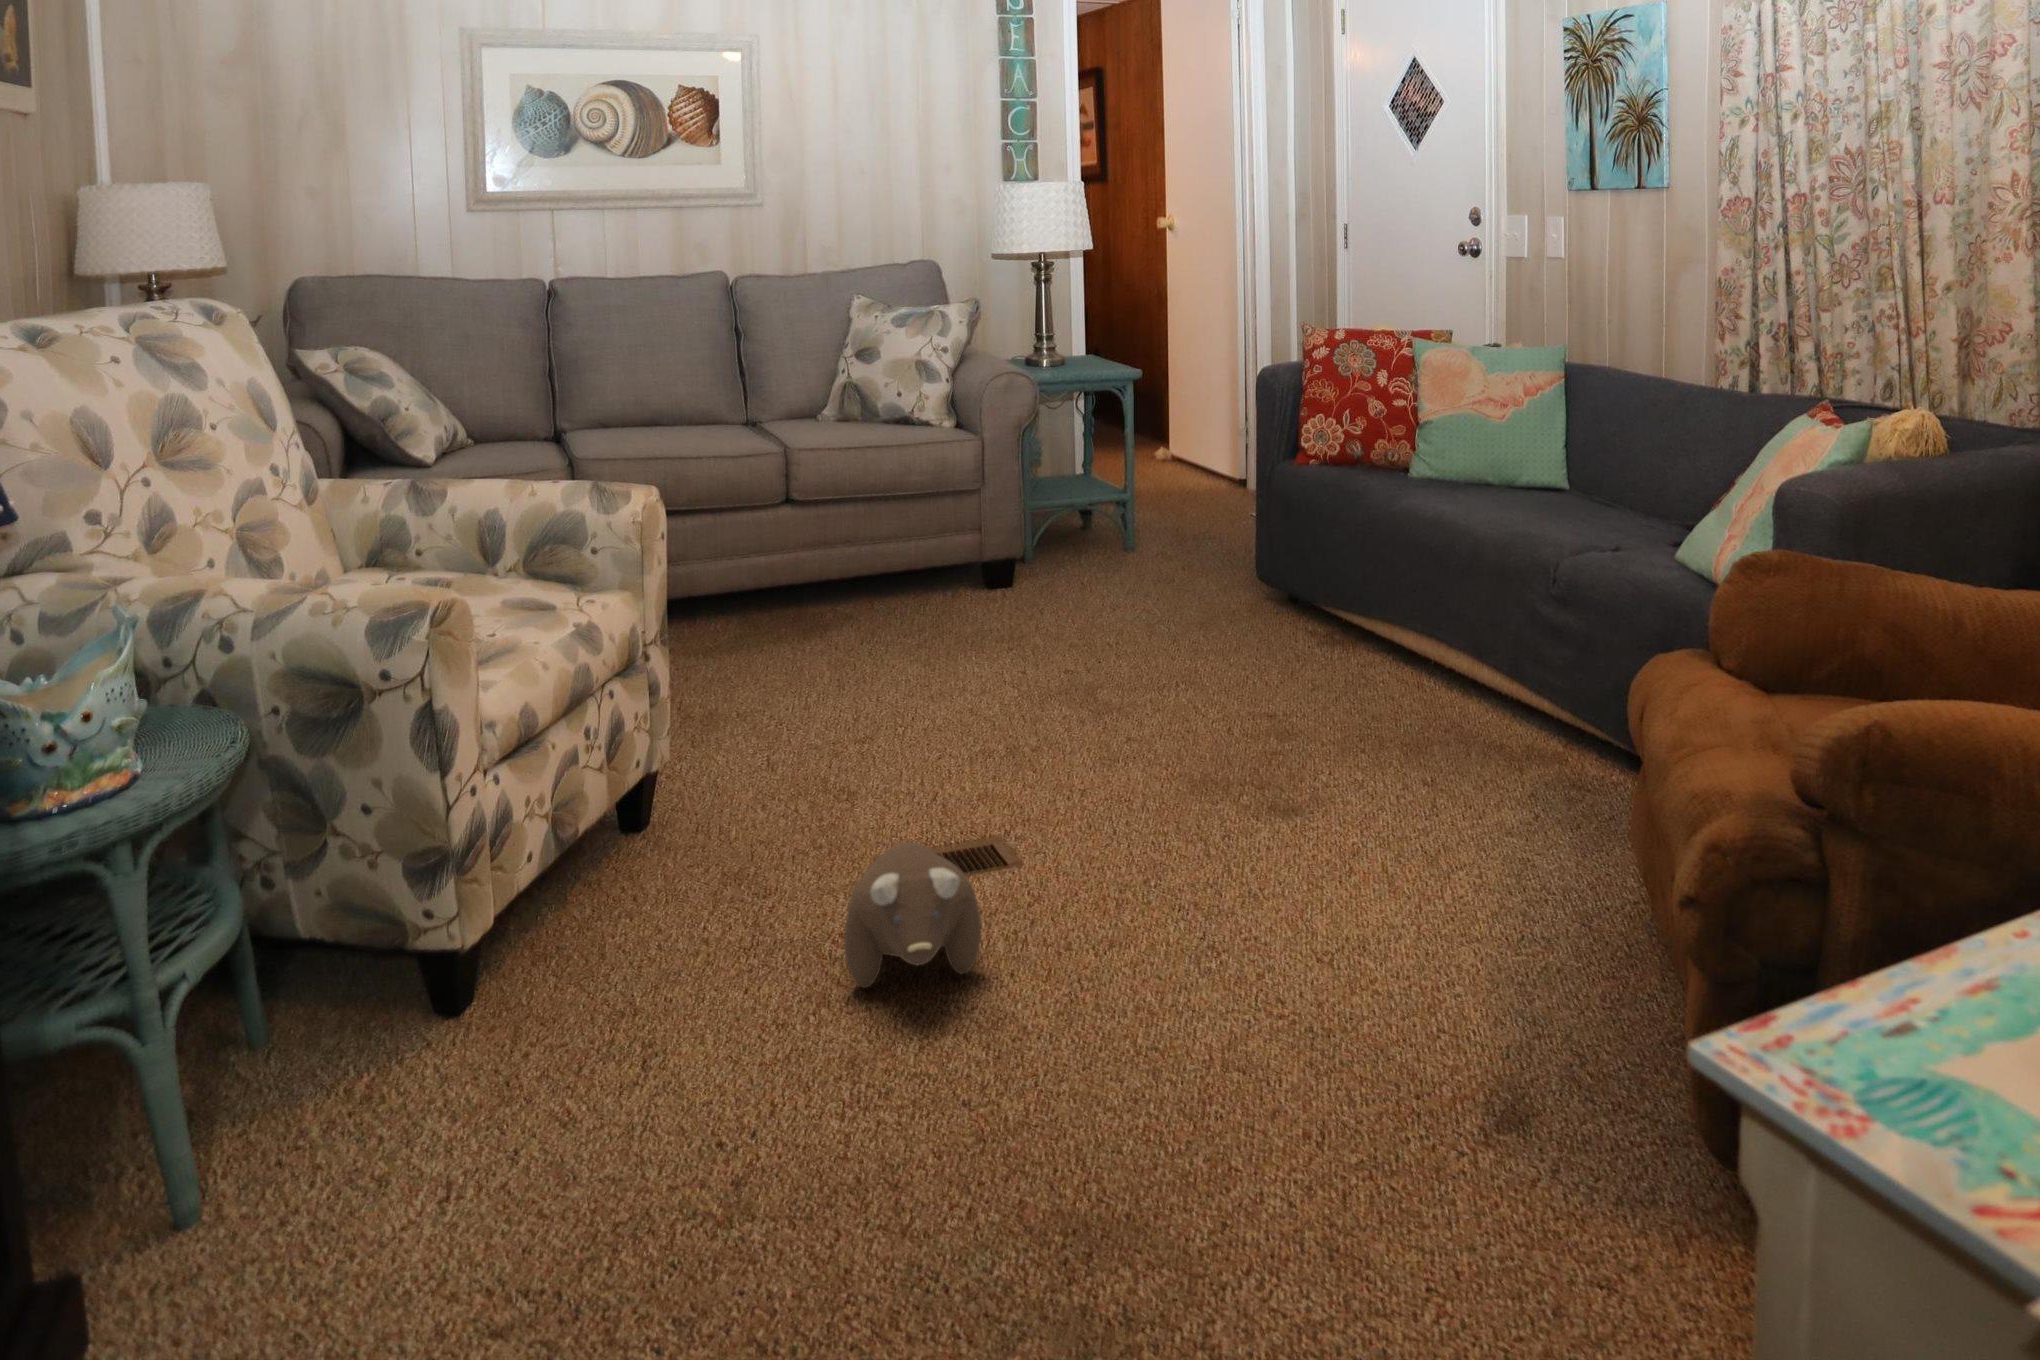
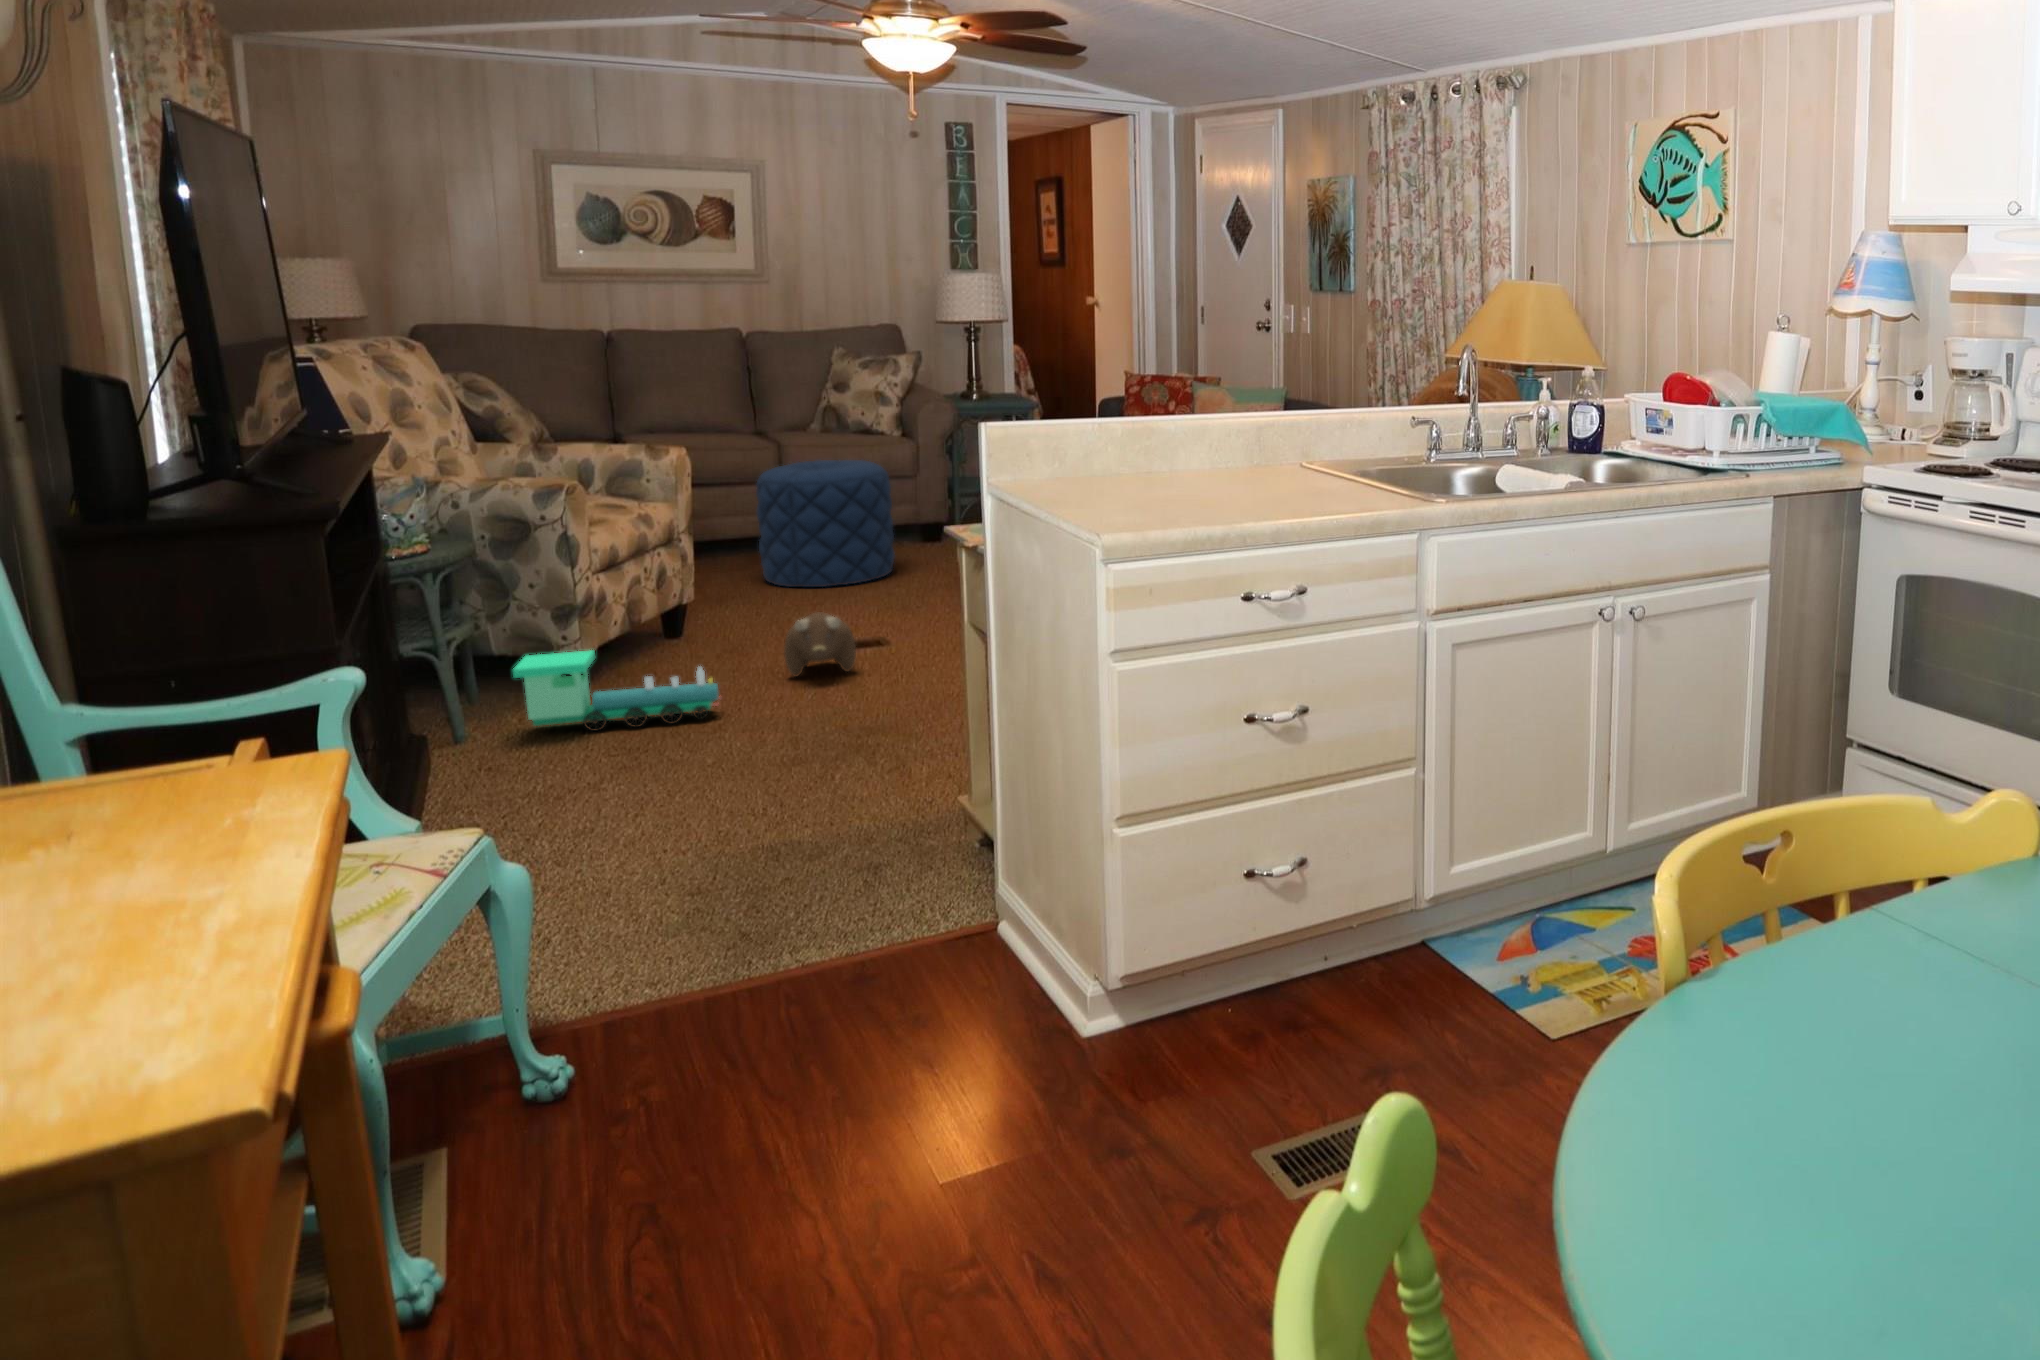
pouf: none [758,477,963,697] -> present [756,460,895,587]
toy train: none [282,995,731,1212] -> present [513,650,720,731]

